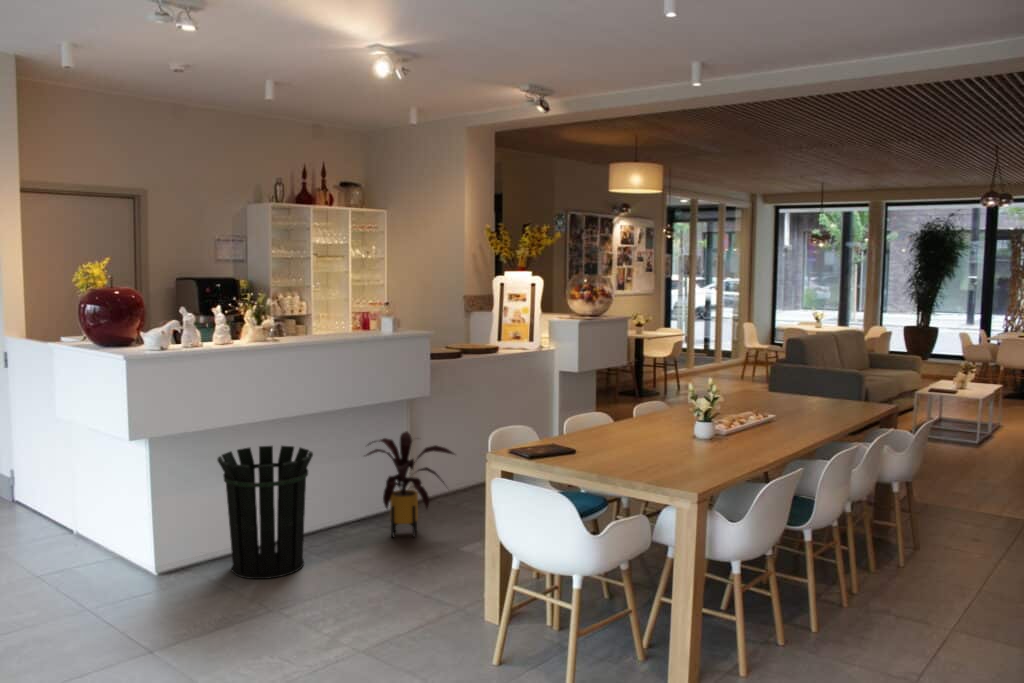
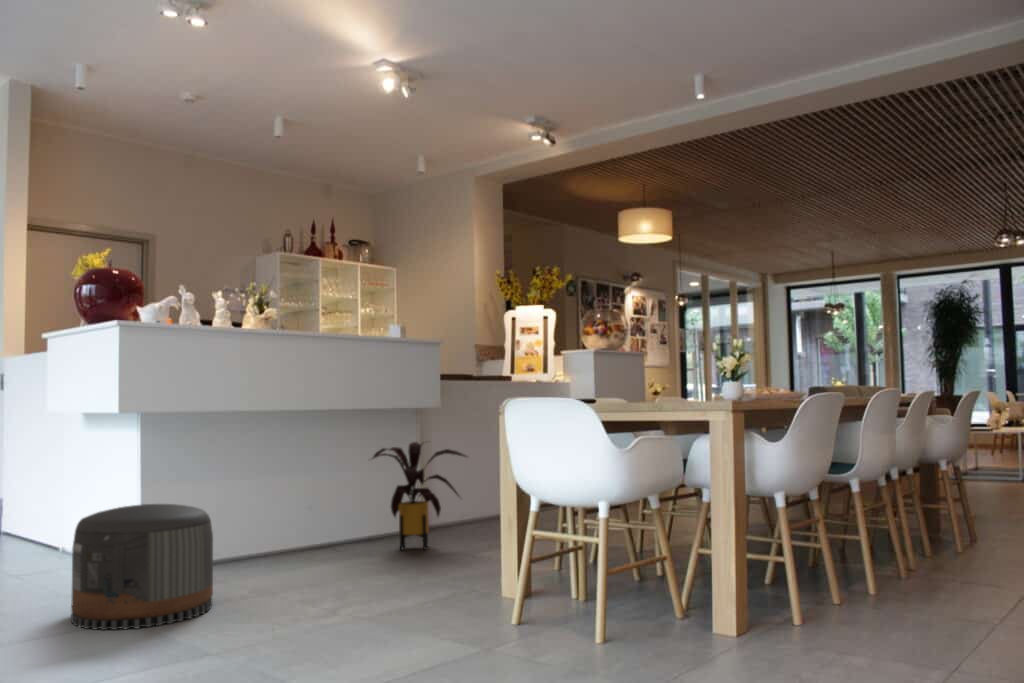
waste bin: present [218,446,313,579] -> none [213,443,316,578]
pouf: none [95,531,224,659] -> present [71,504,213,630]

